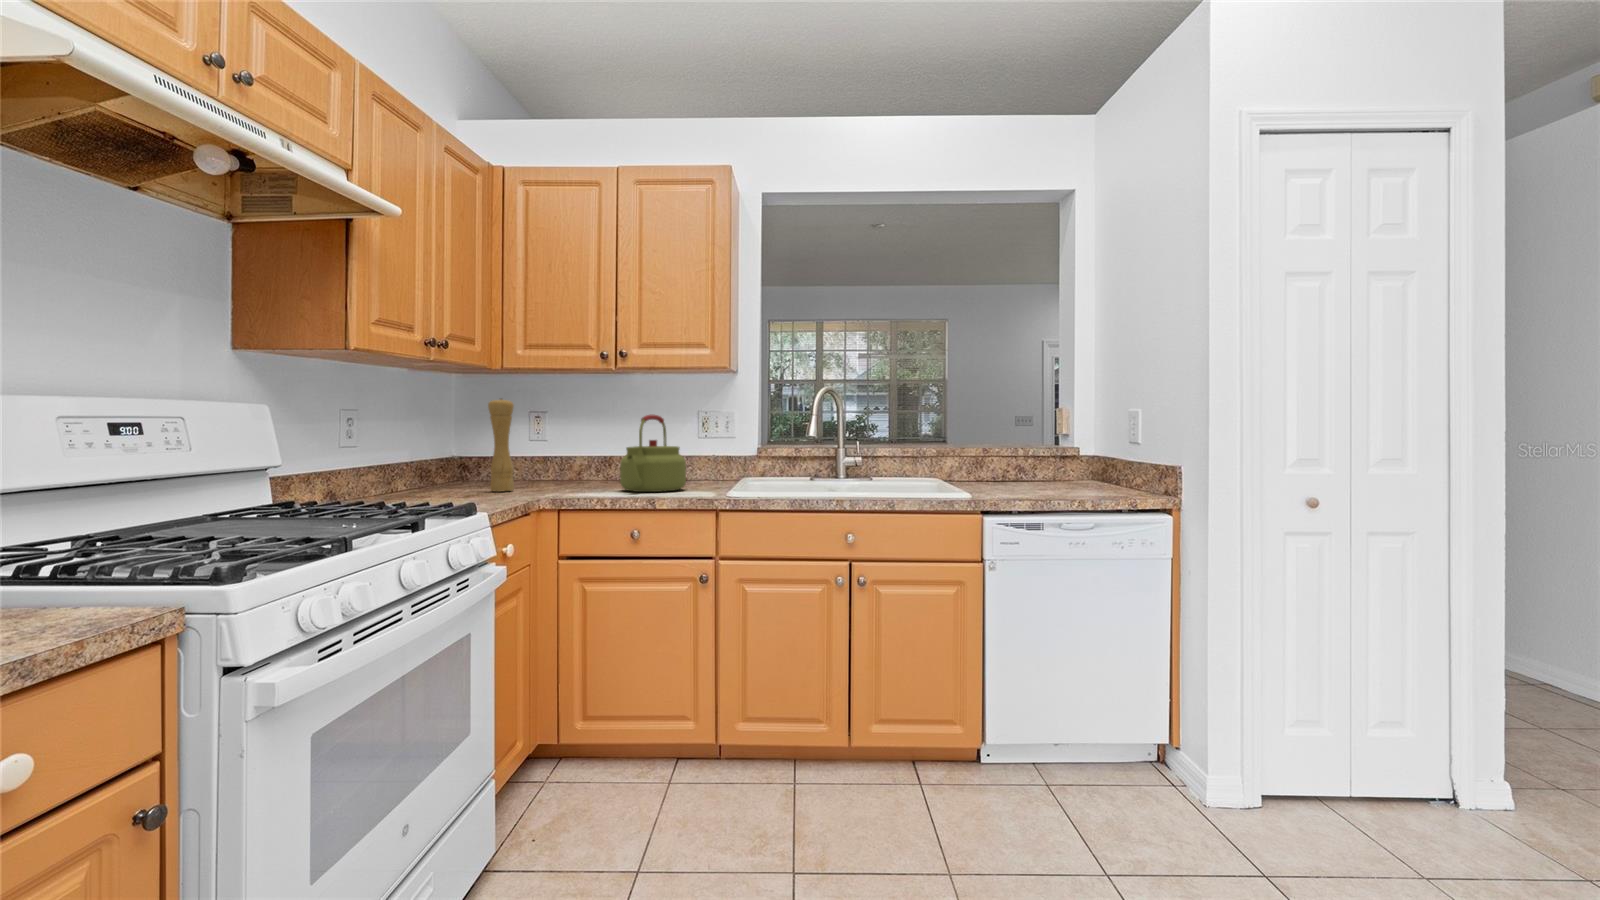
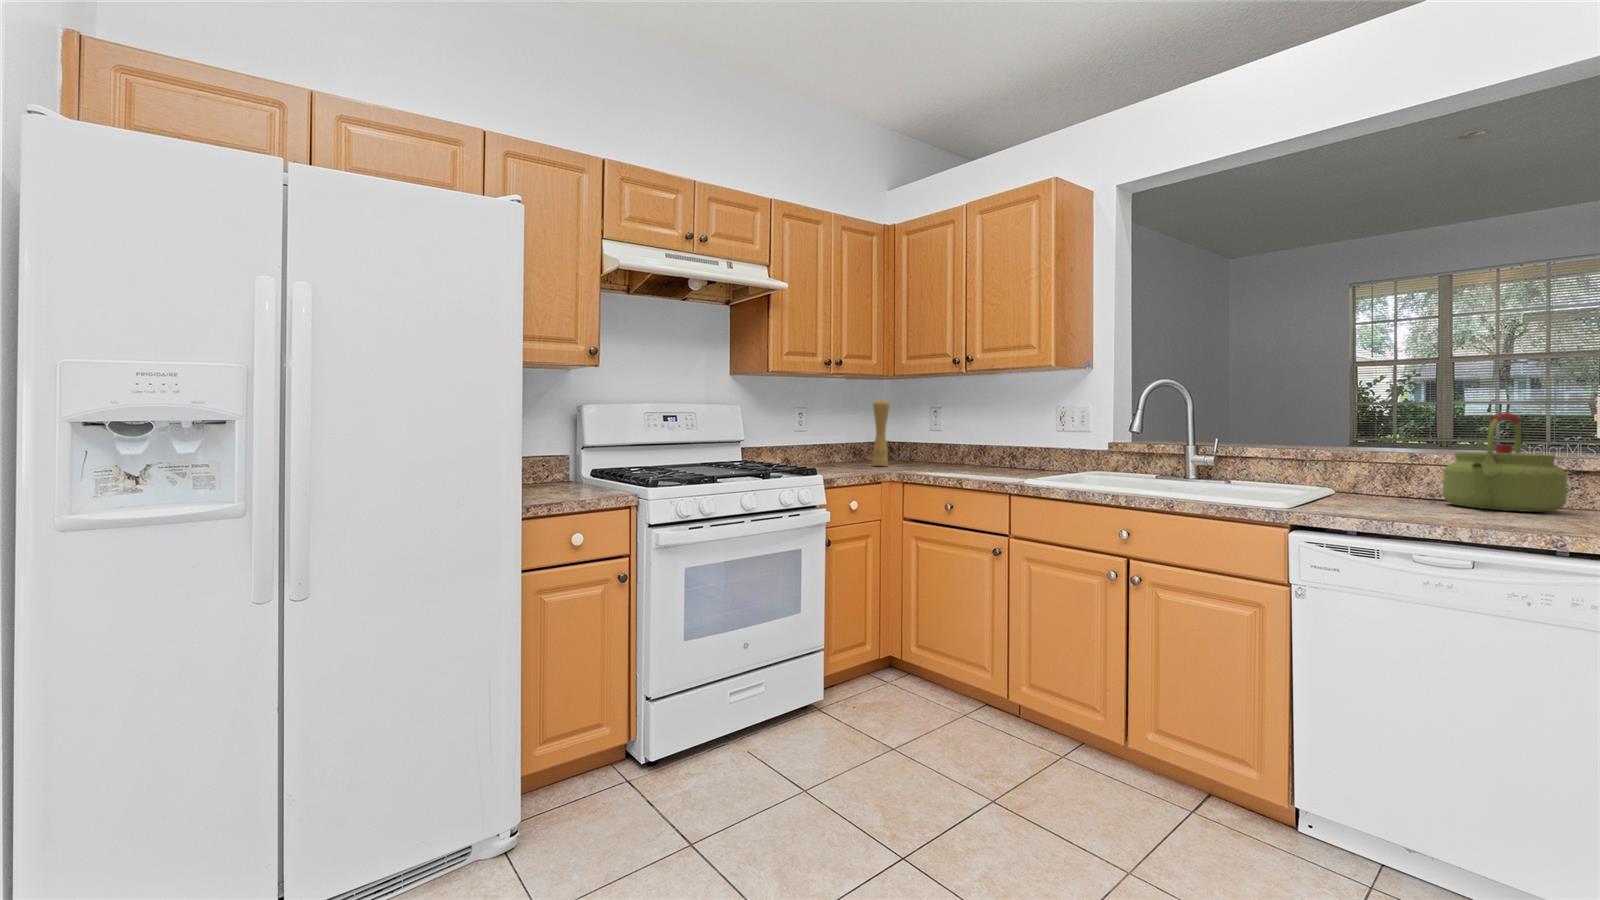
kettle: present [620,415,686,492] -> present [1443,413,1567,512]

